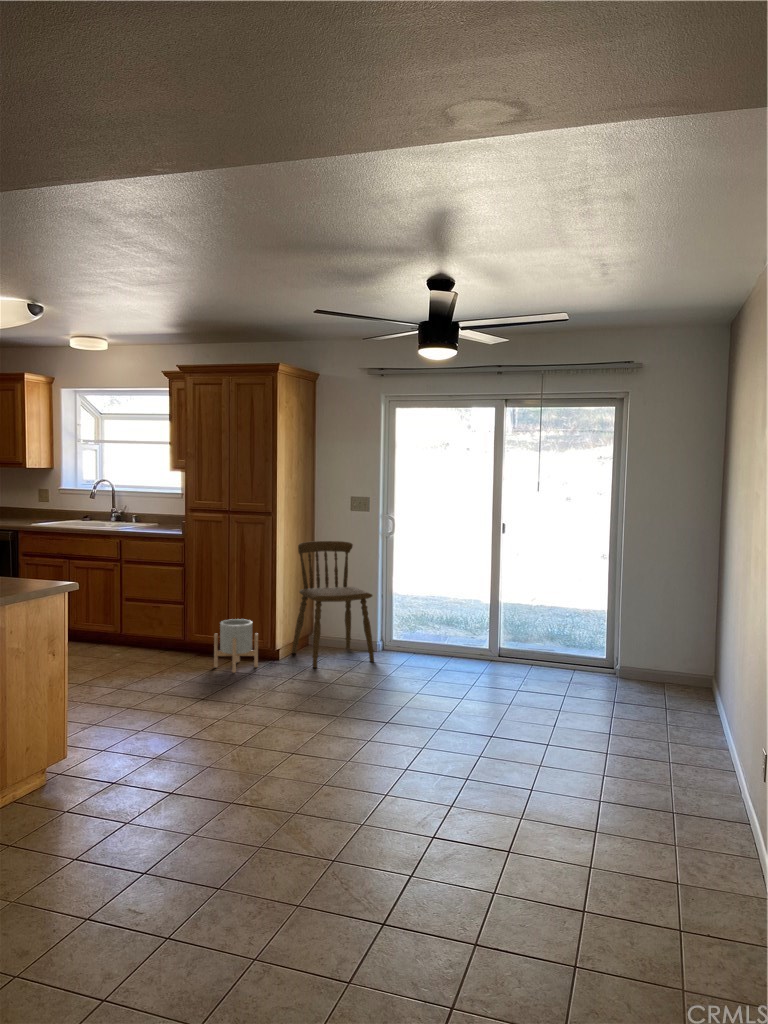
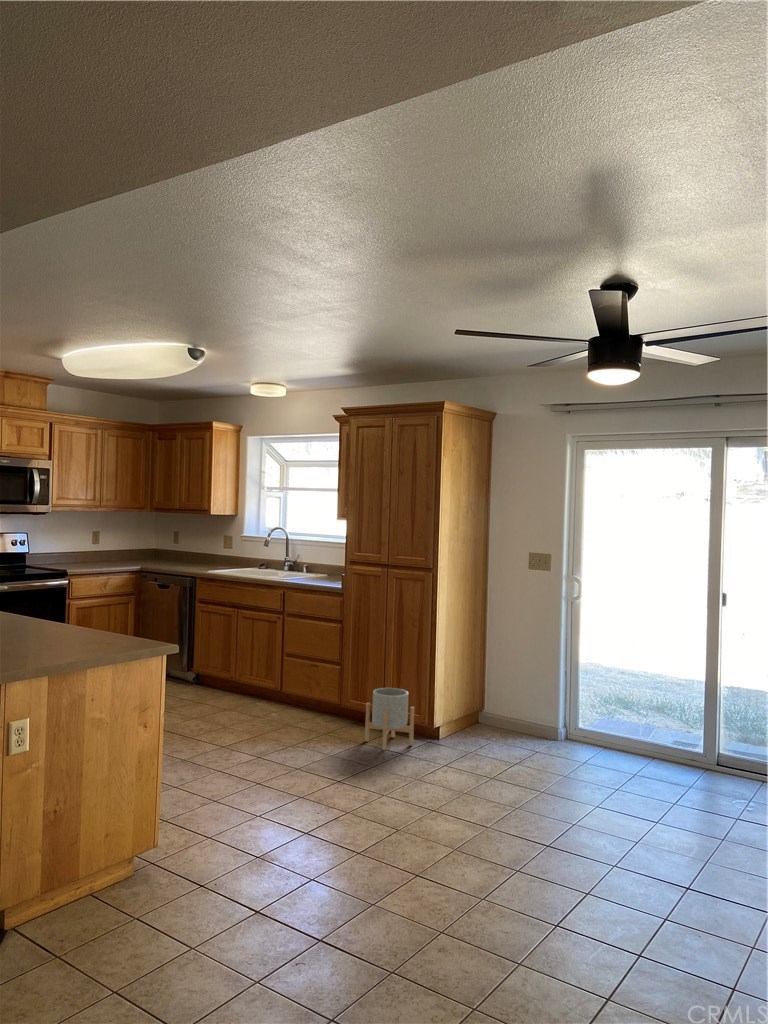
dining chair: present [292,541,374,668] -> none [457,604,551,754]

